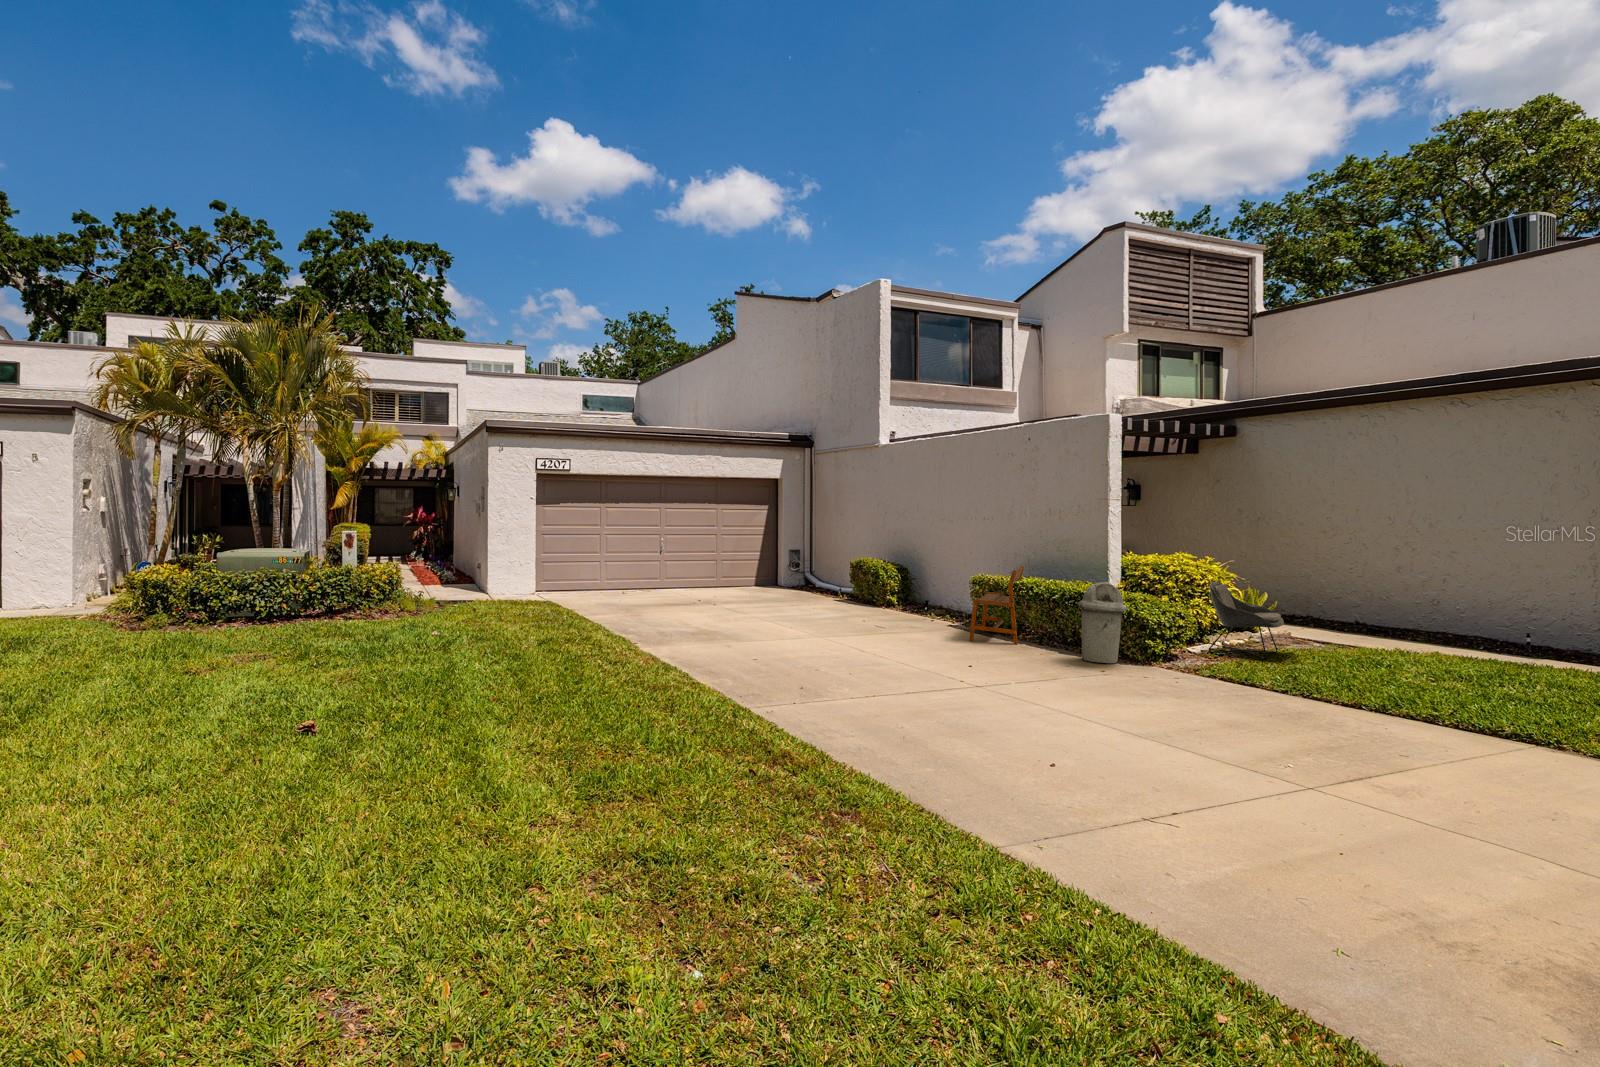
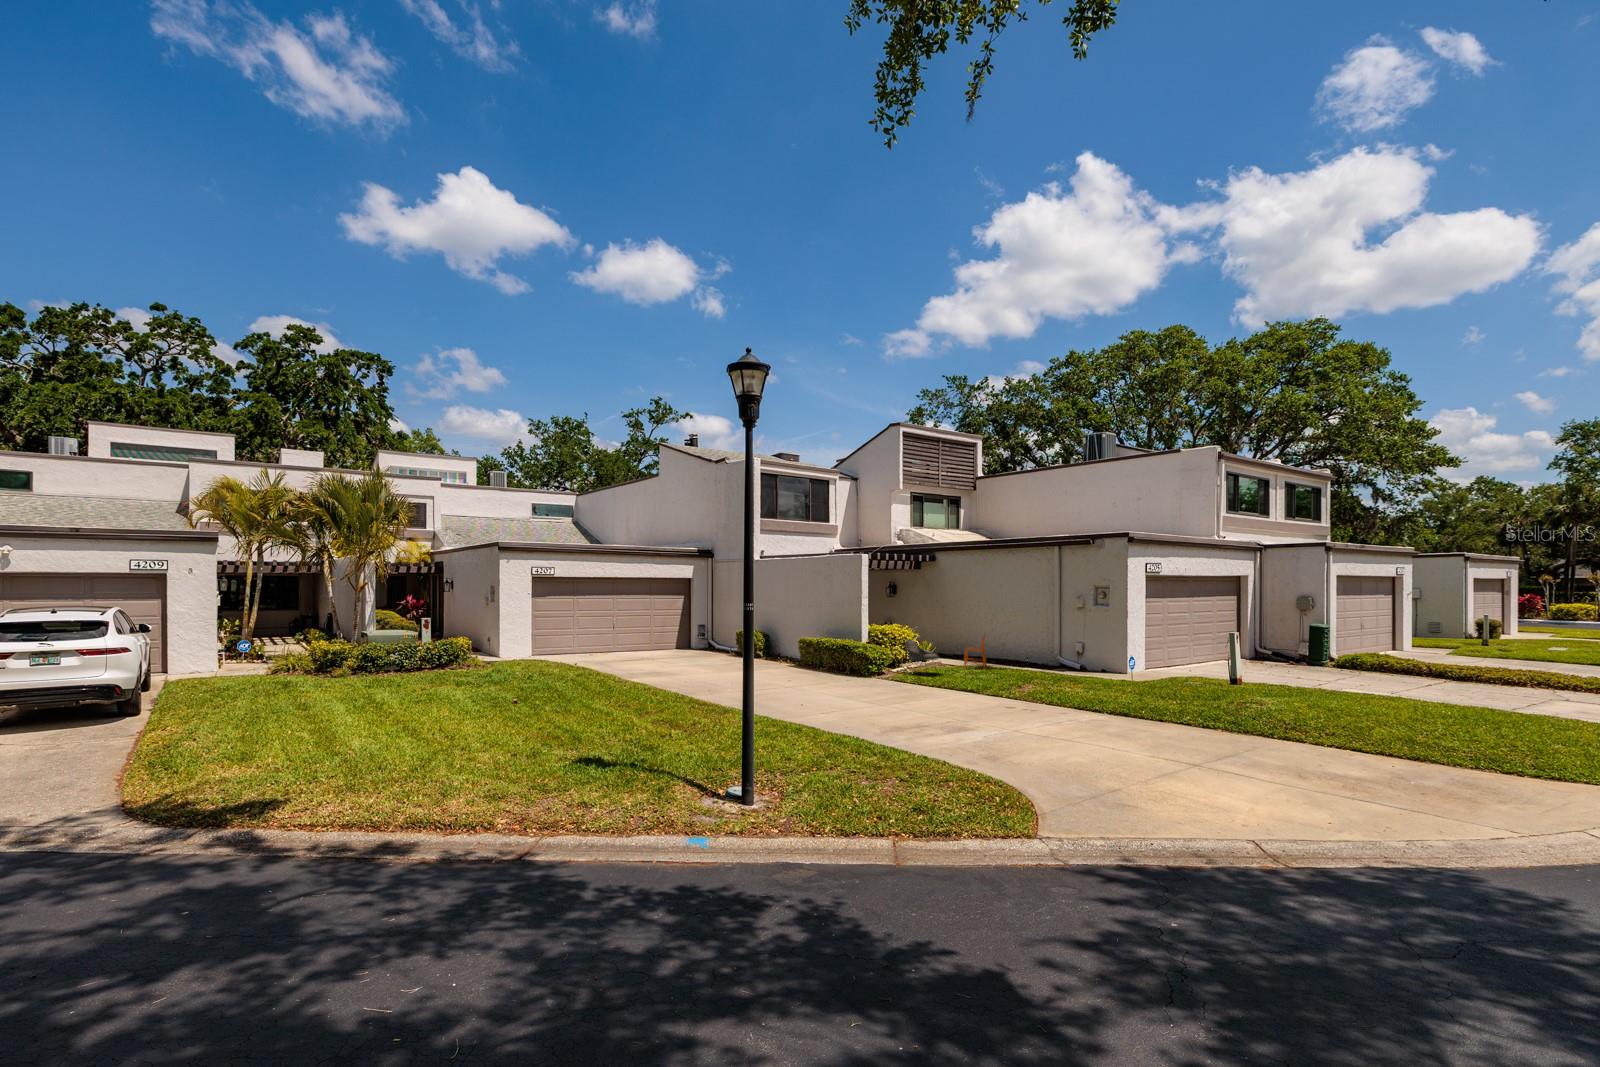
bench: present [969,566,1025,644] -> present [964,634,987,669]
trash can: present [1079,582,1127,663] -> none [839,639,860,677]

